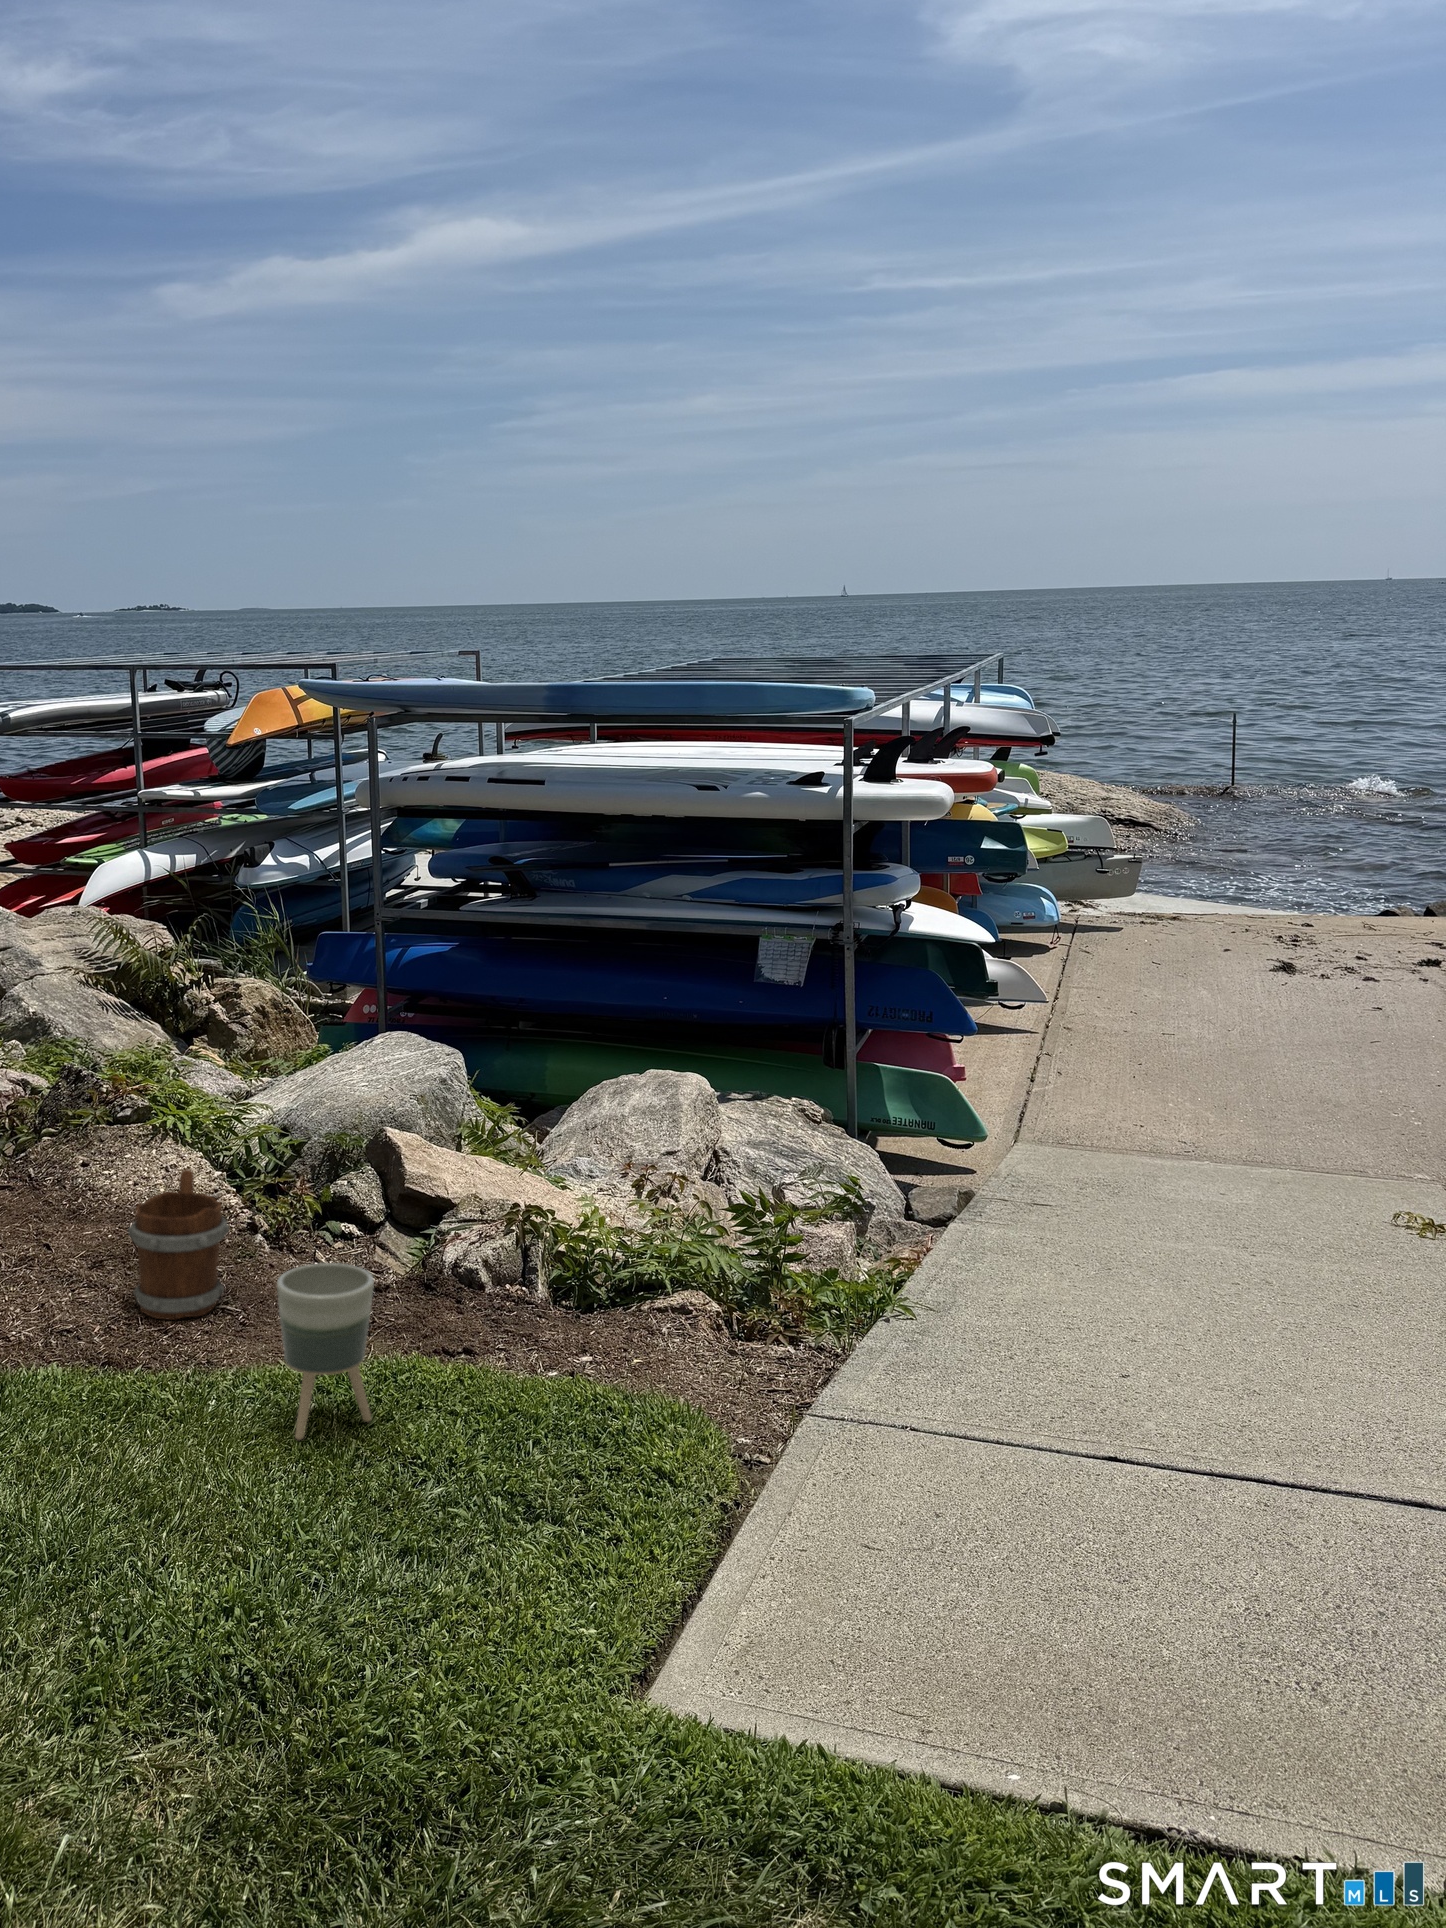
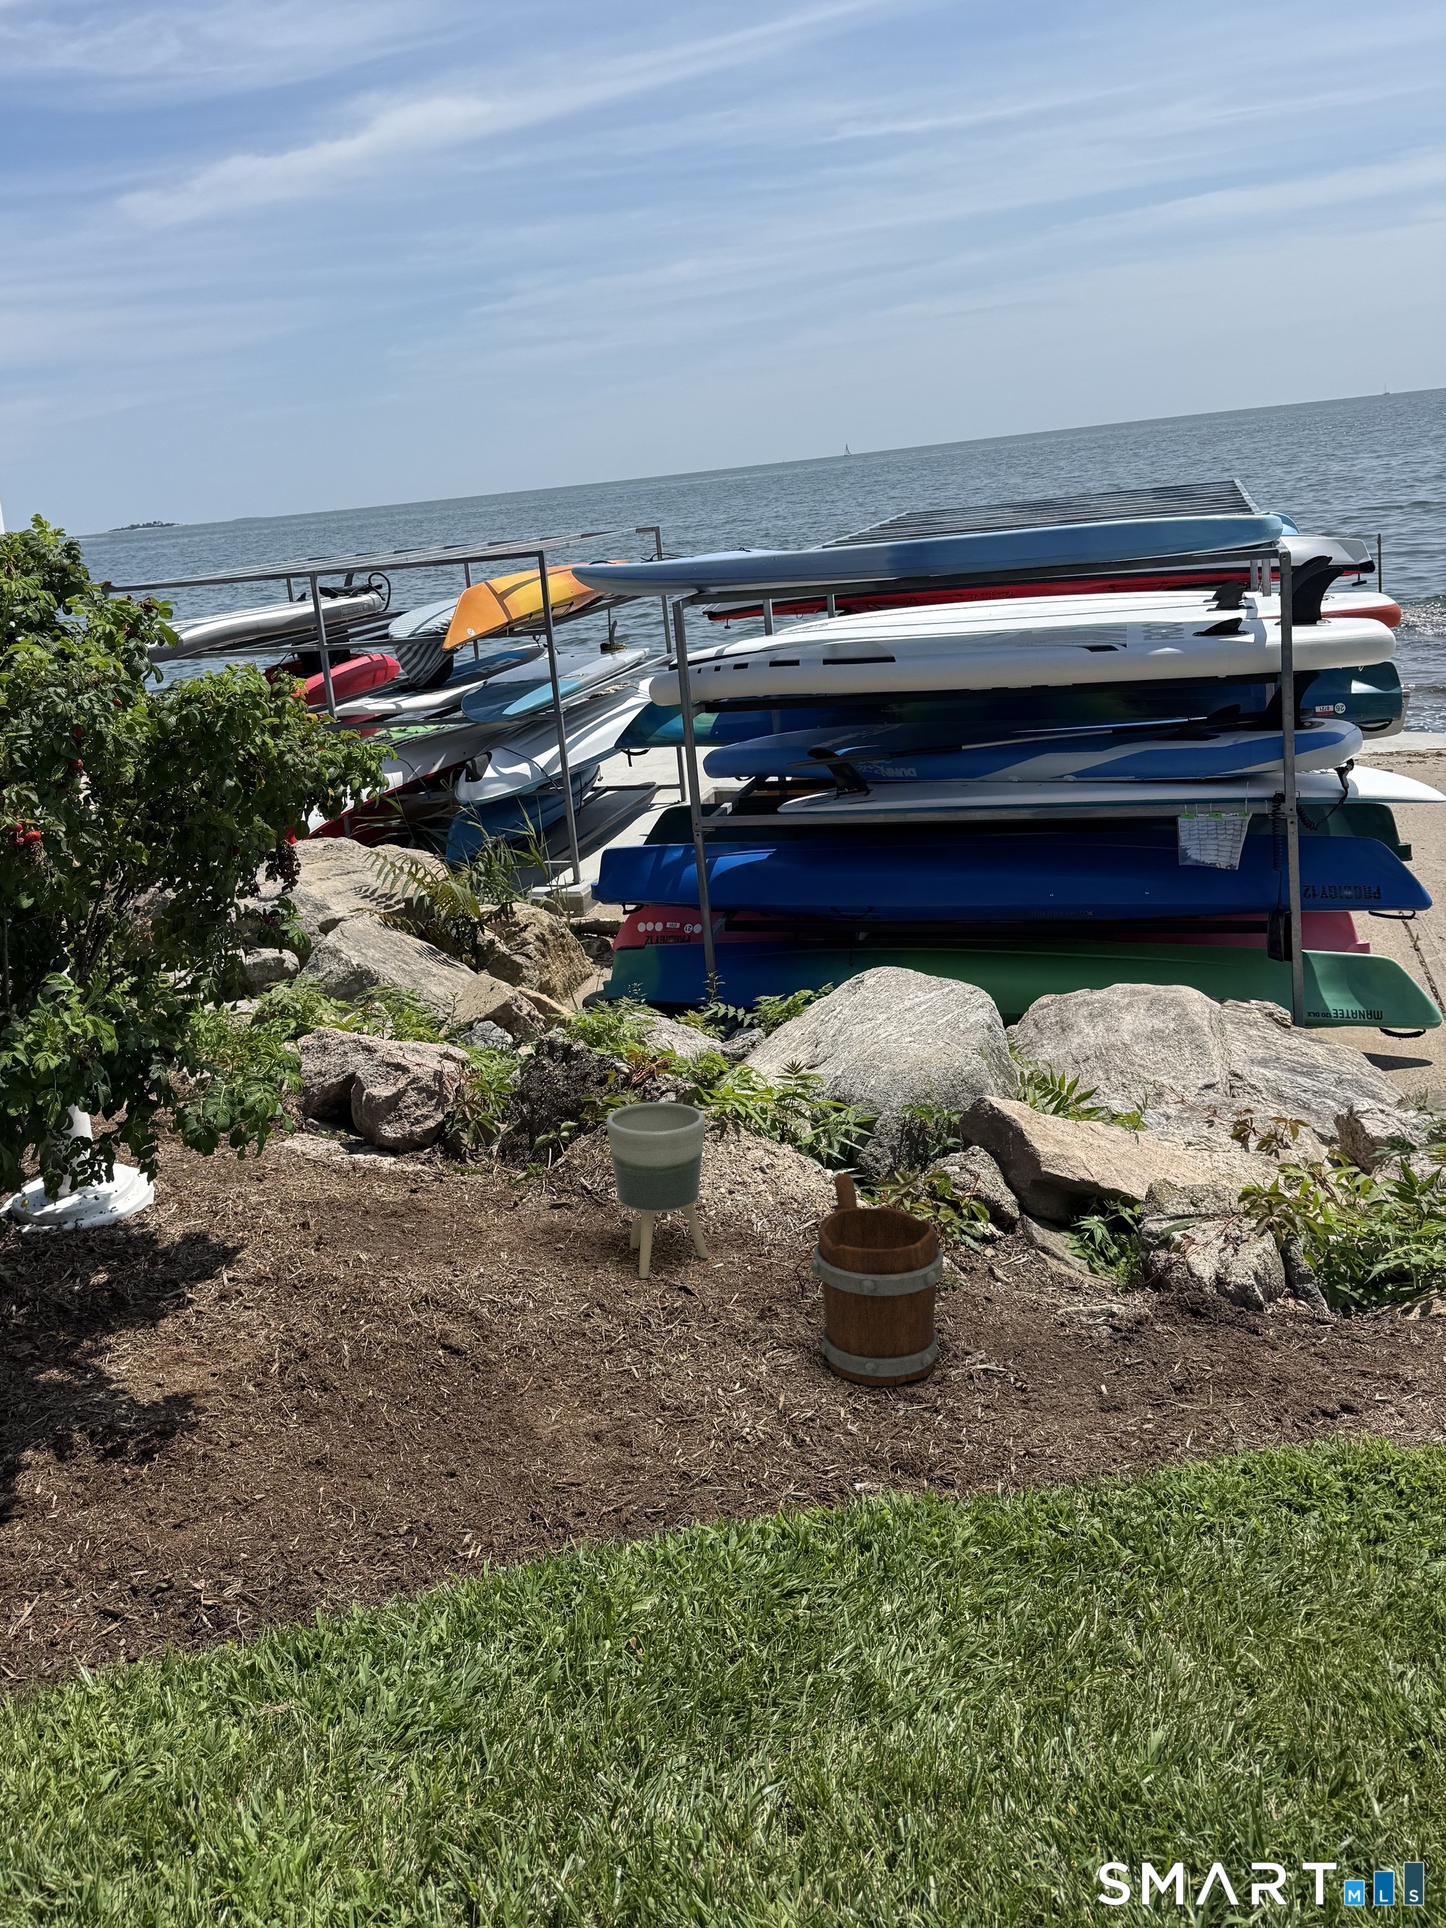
planter: present [277,1263,374,1440] -> present [606,1102,708,1279]

